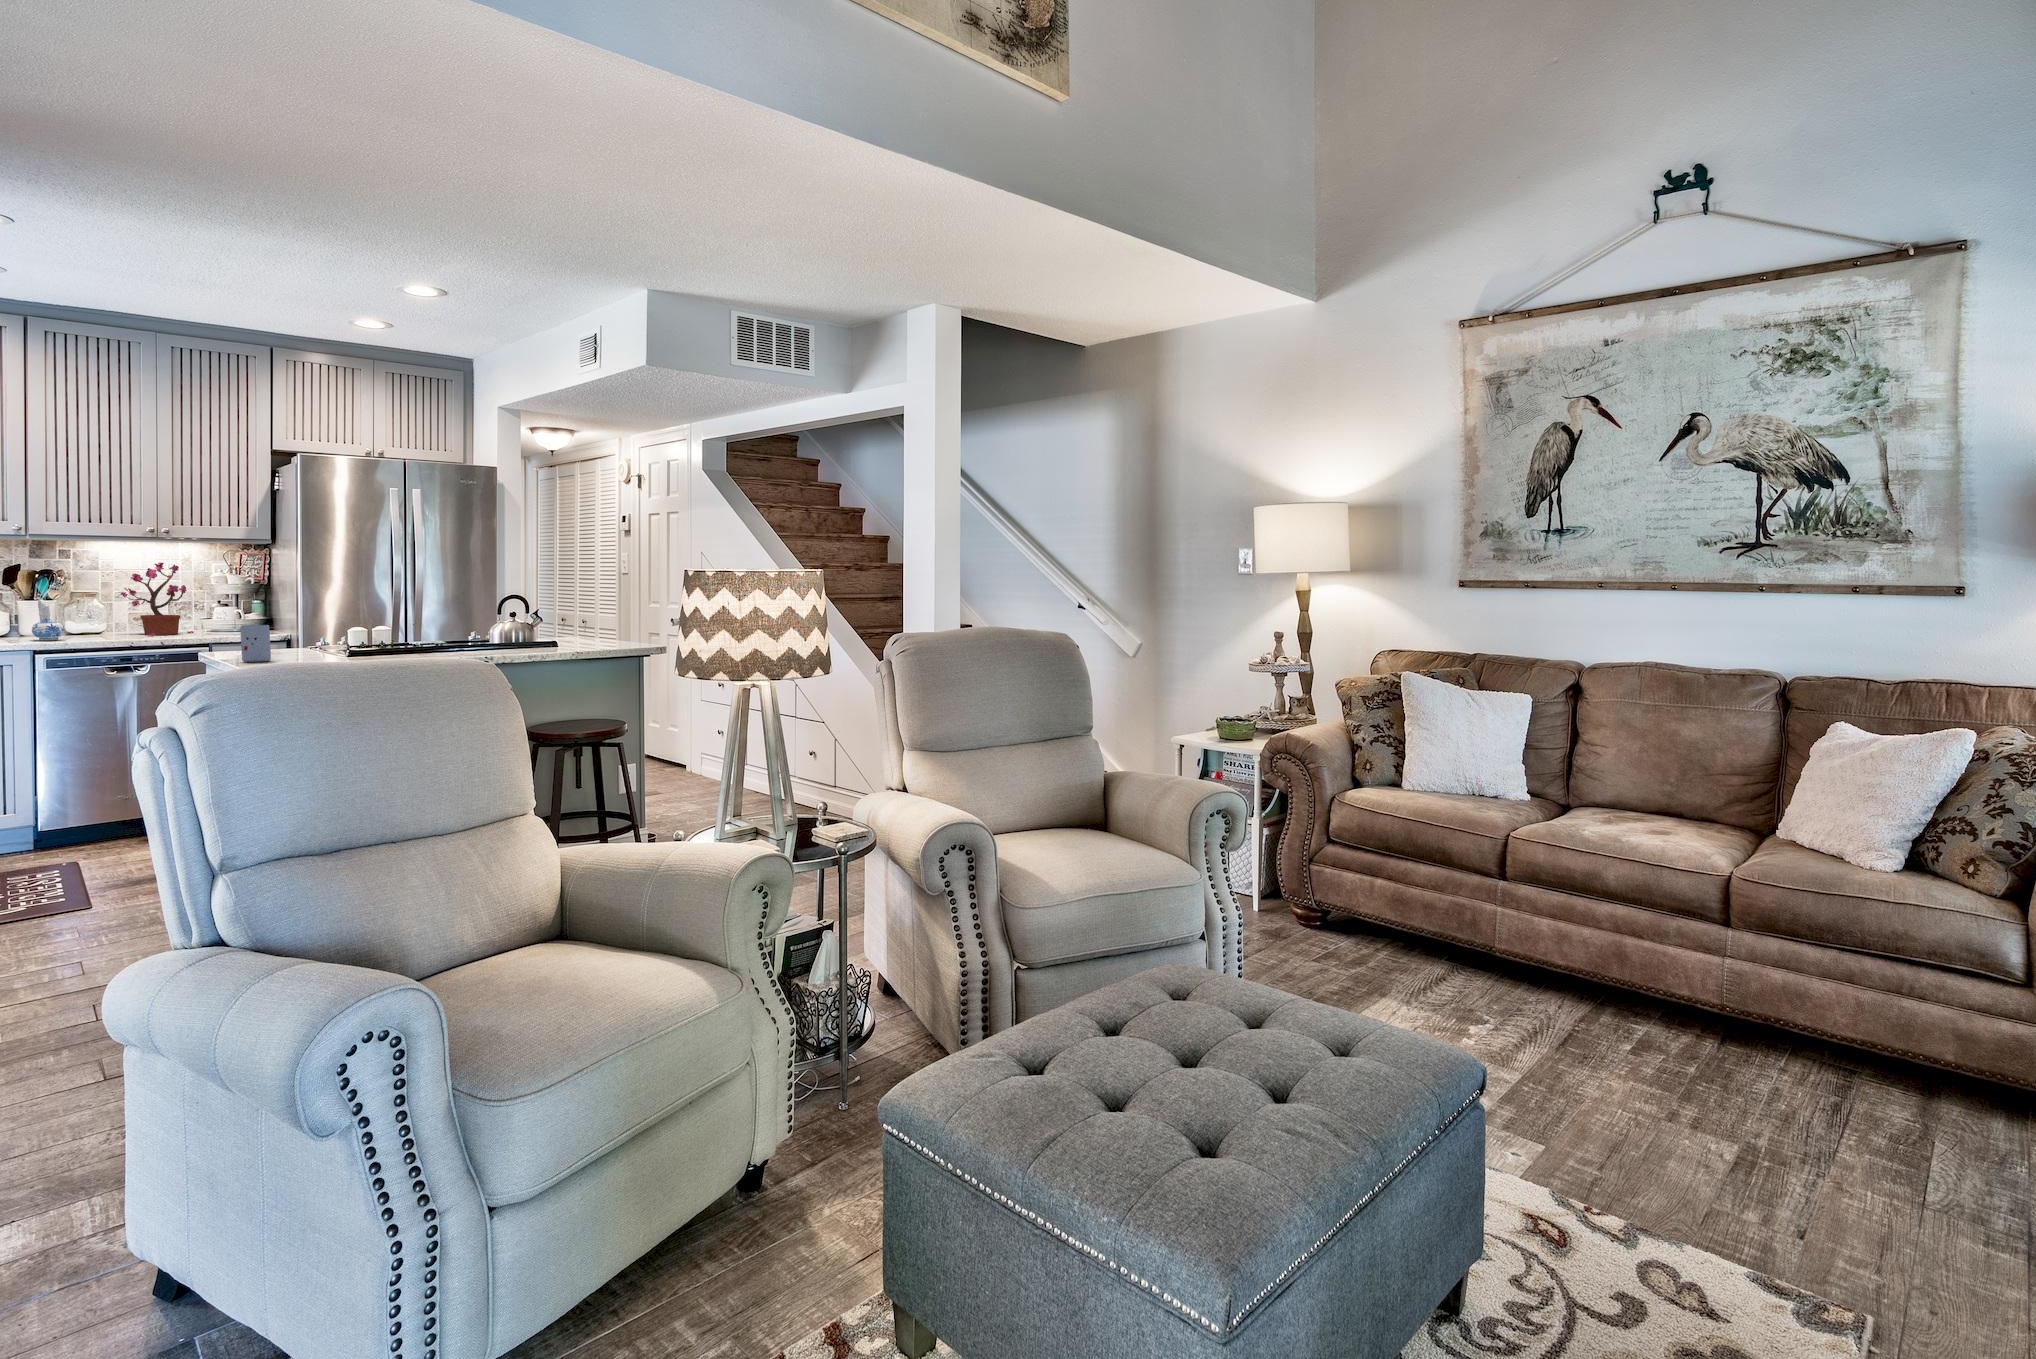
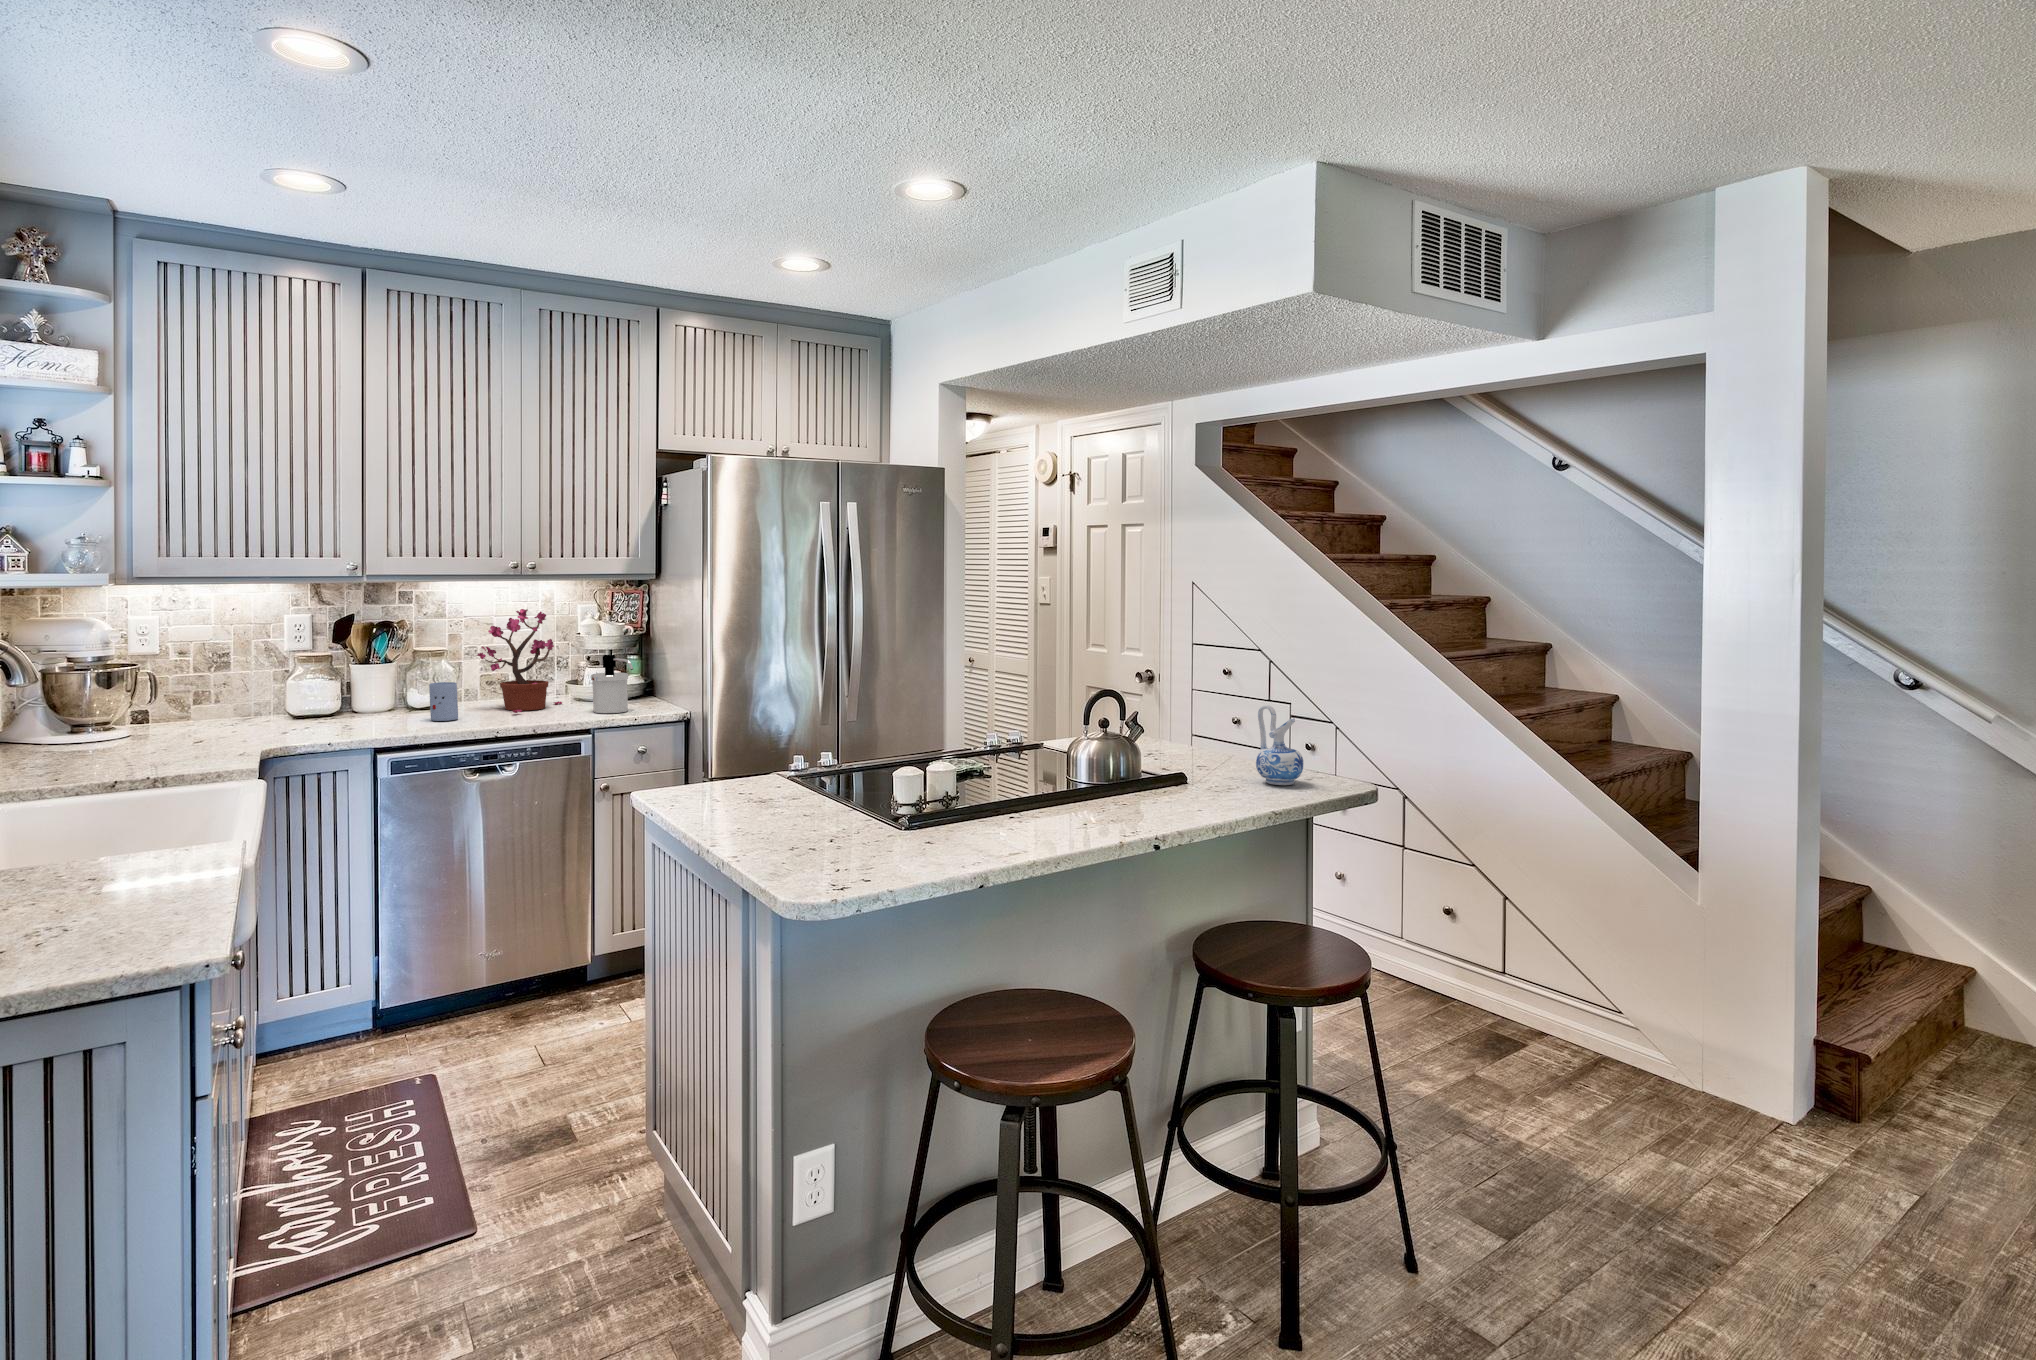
soap dispenser: none [212,595,244,636] -> present [591,655,633,713]
ceramic pitcher: present [32,600,64,640] -> present [1256,705,1303,785]
mug: present [240,625,271,662] -> present [429,682,458,721]

